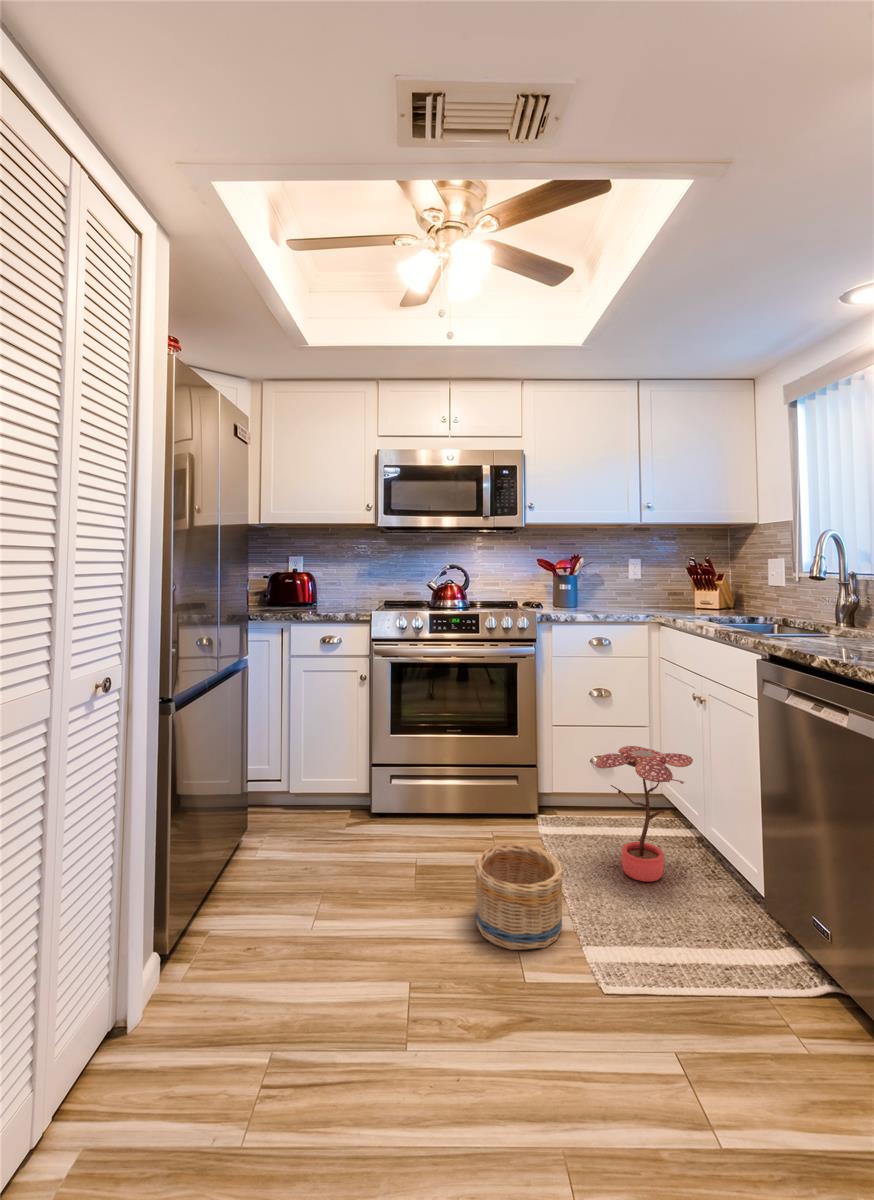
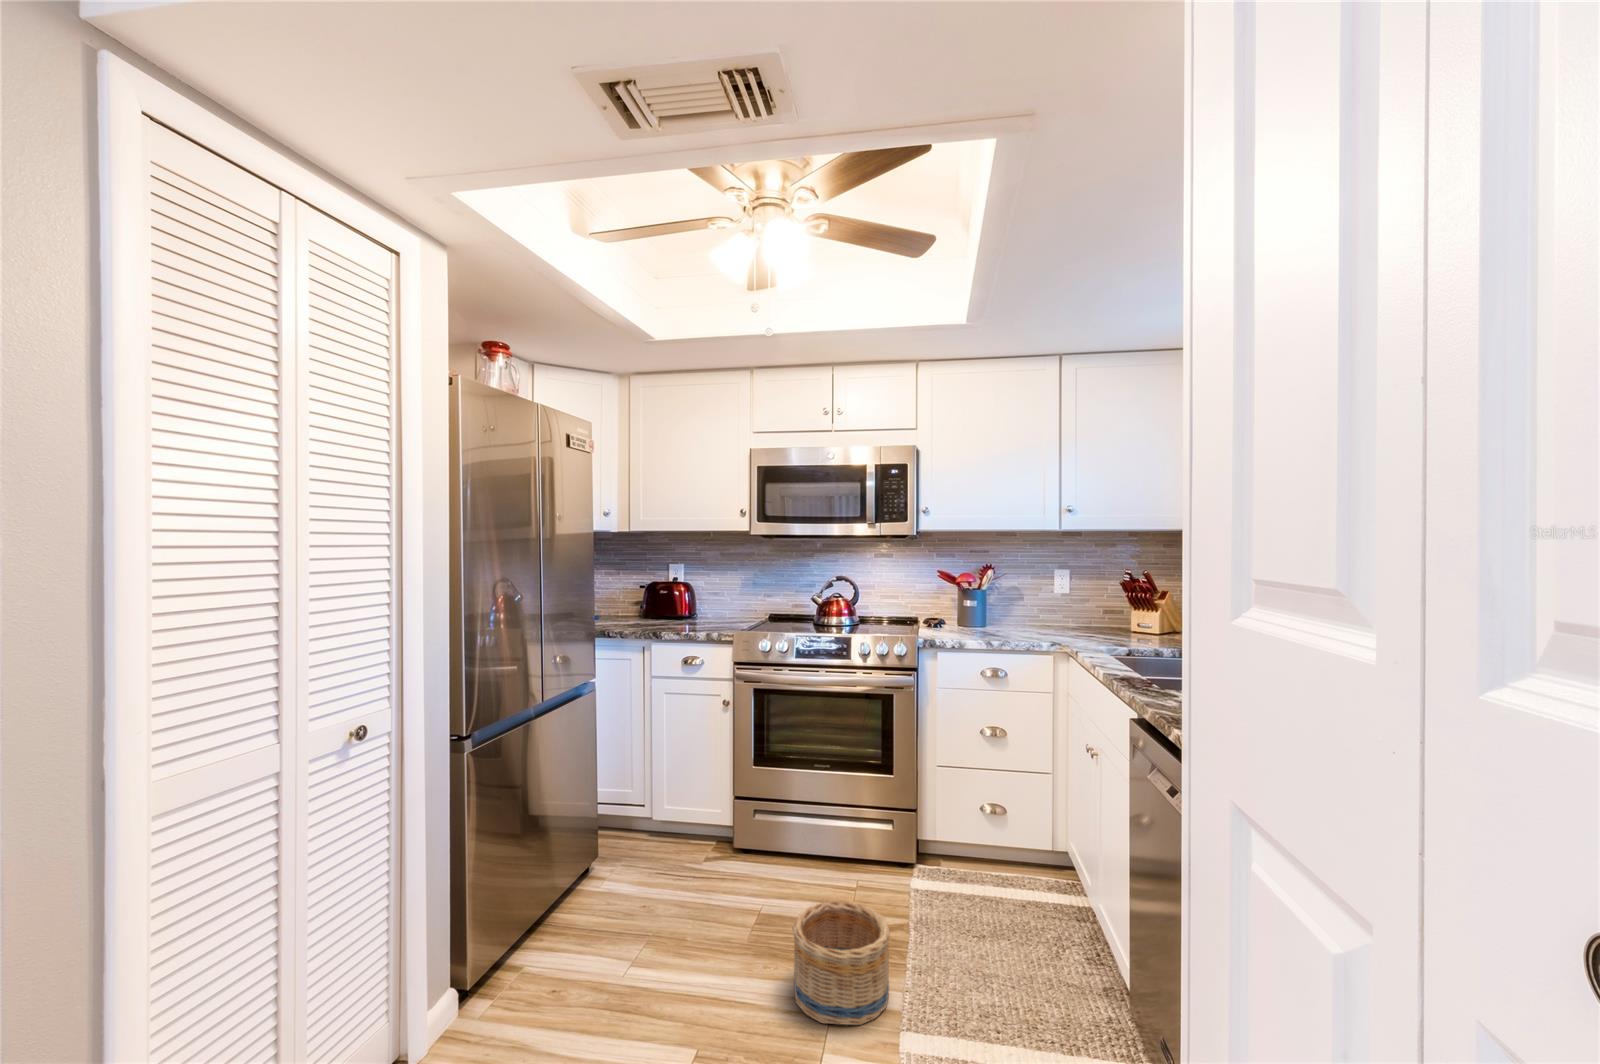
potted plant: present [595,746,693,882] -> none [952,797,1068,962]

